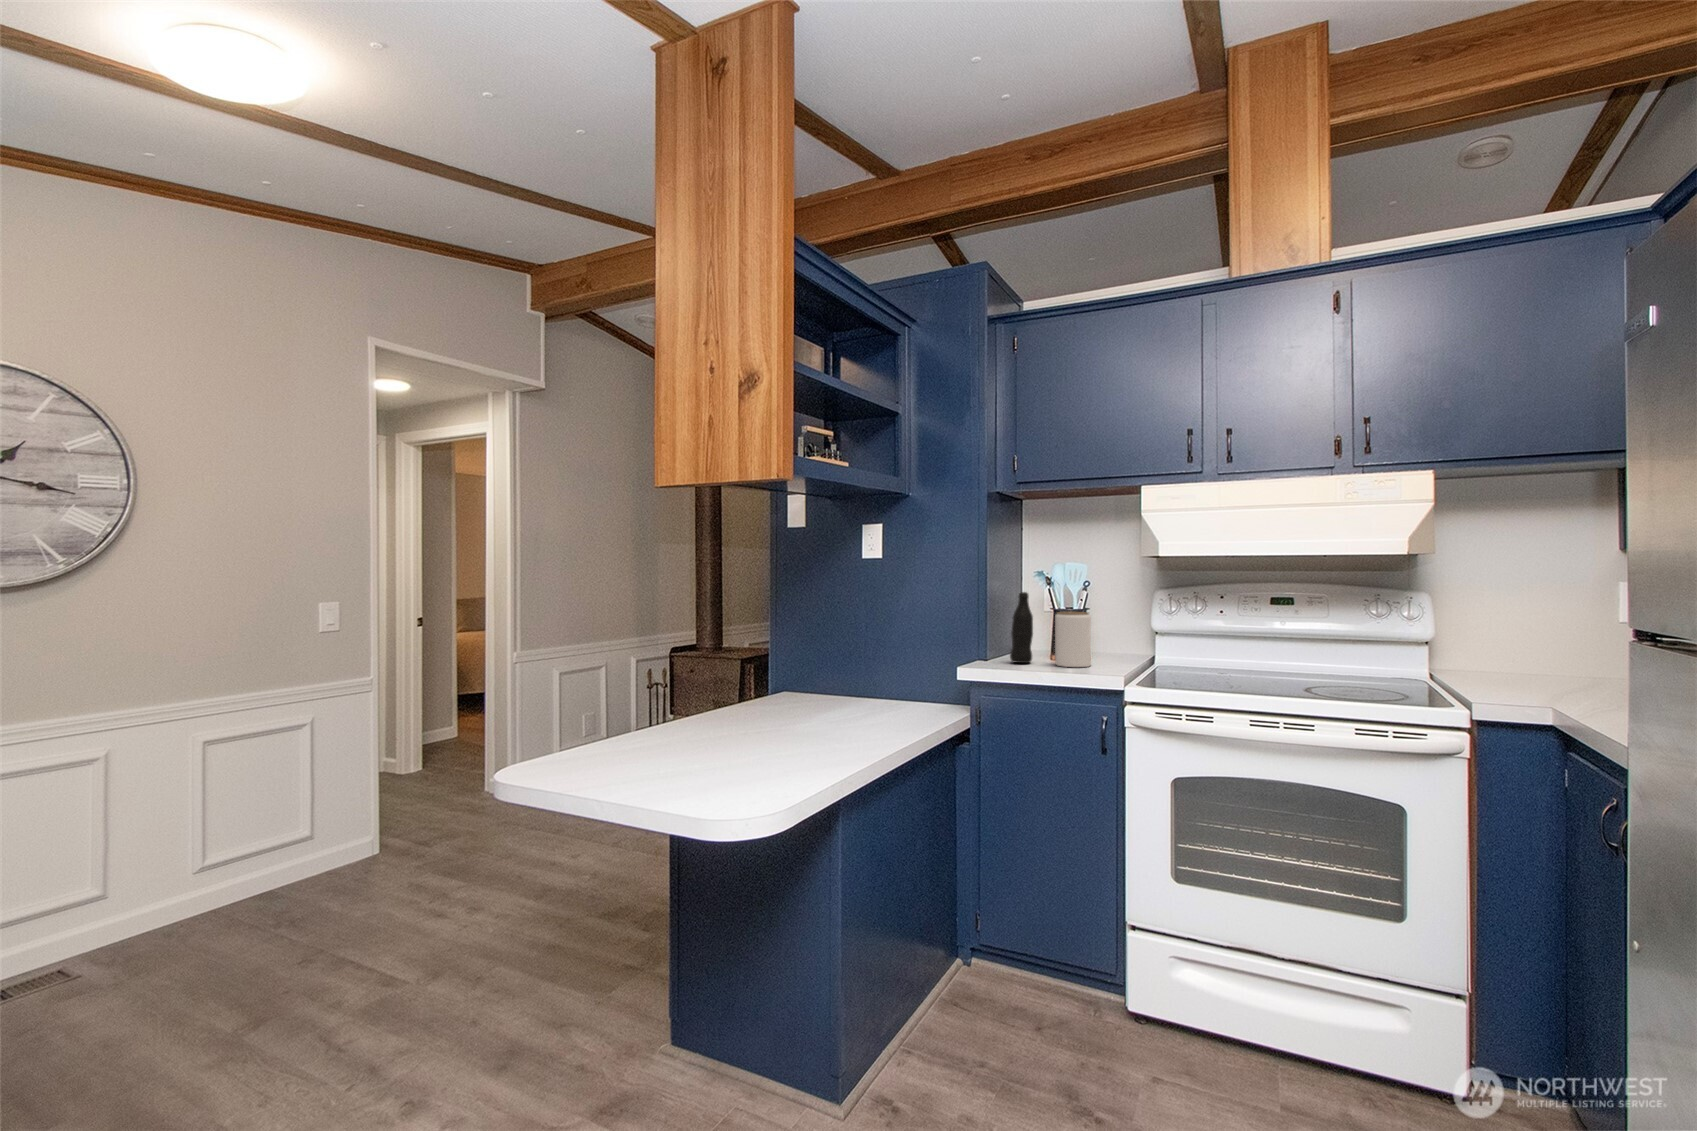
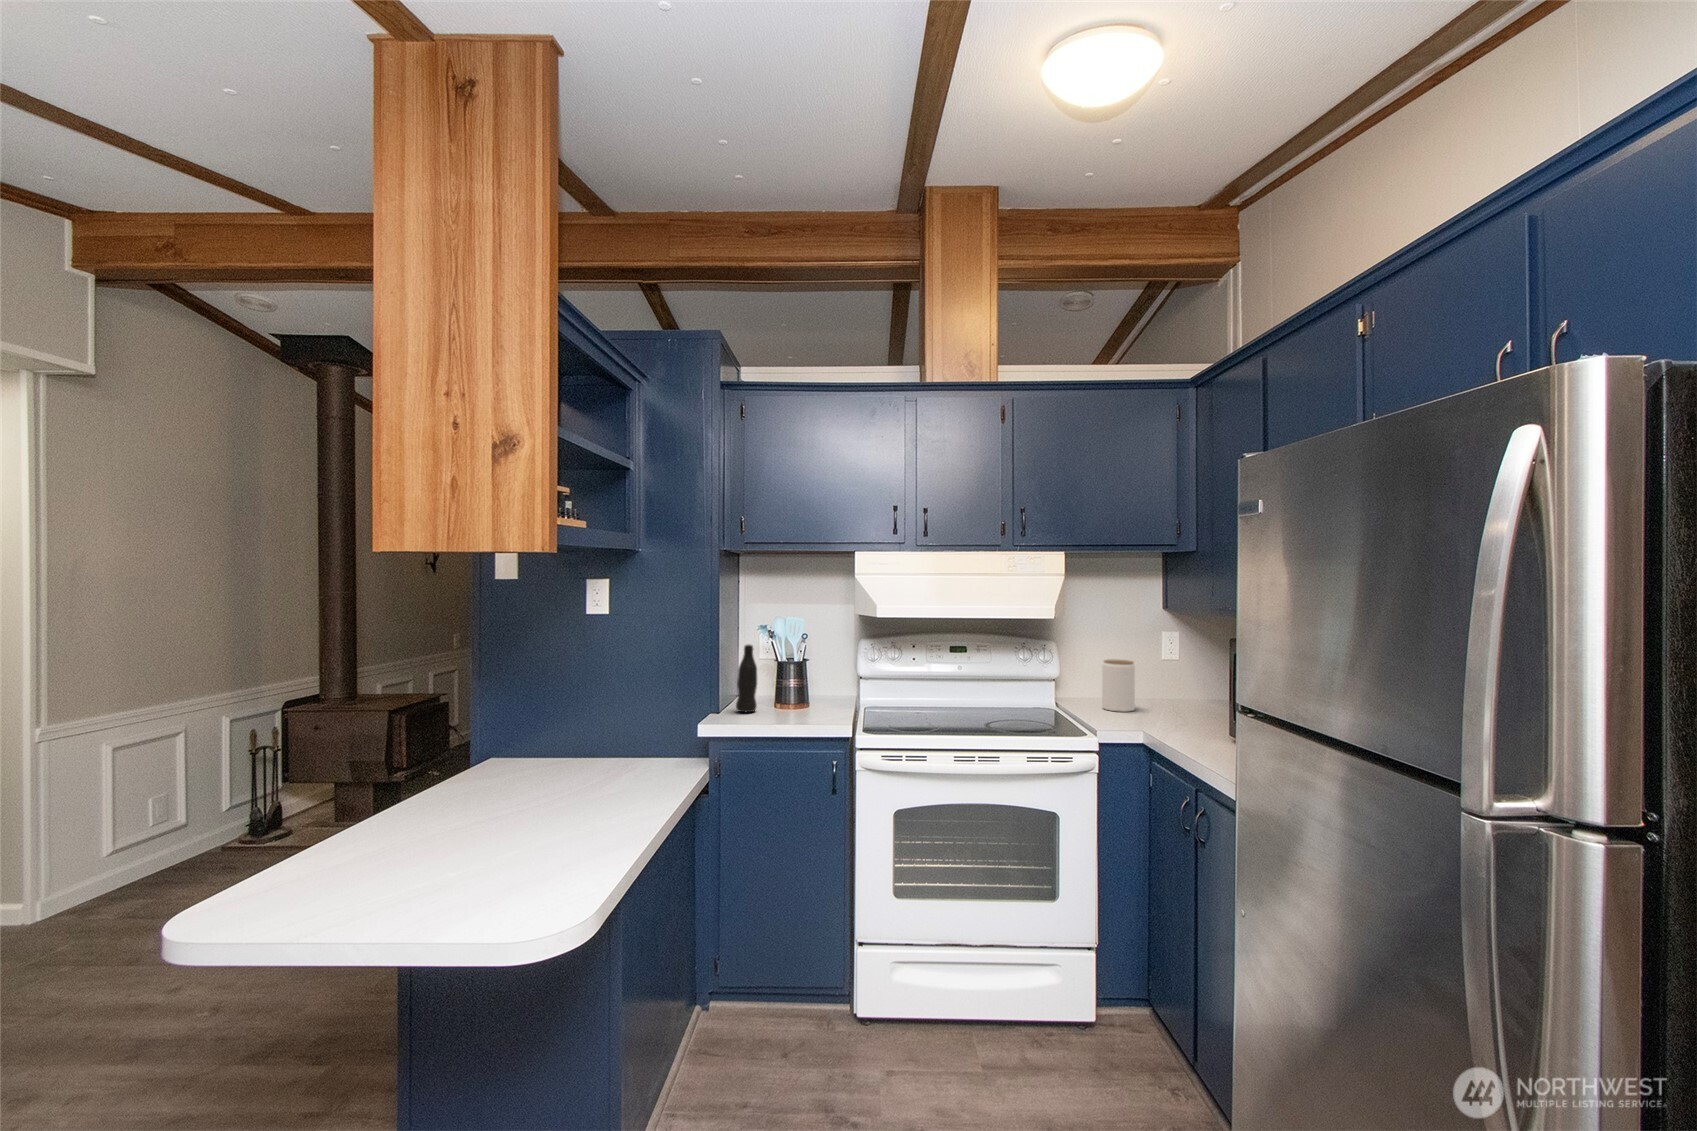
jar: present [1055,612,1091,667] -> present [1102,660,1135,712]

